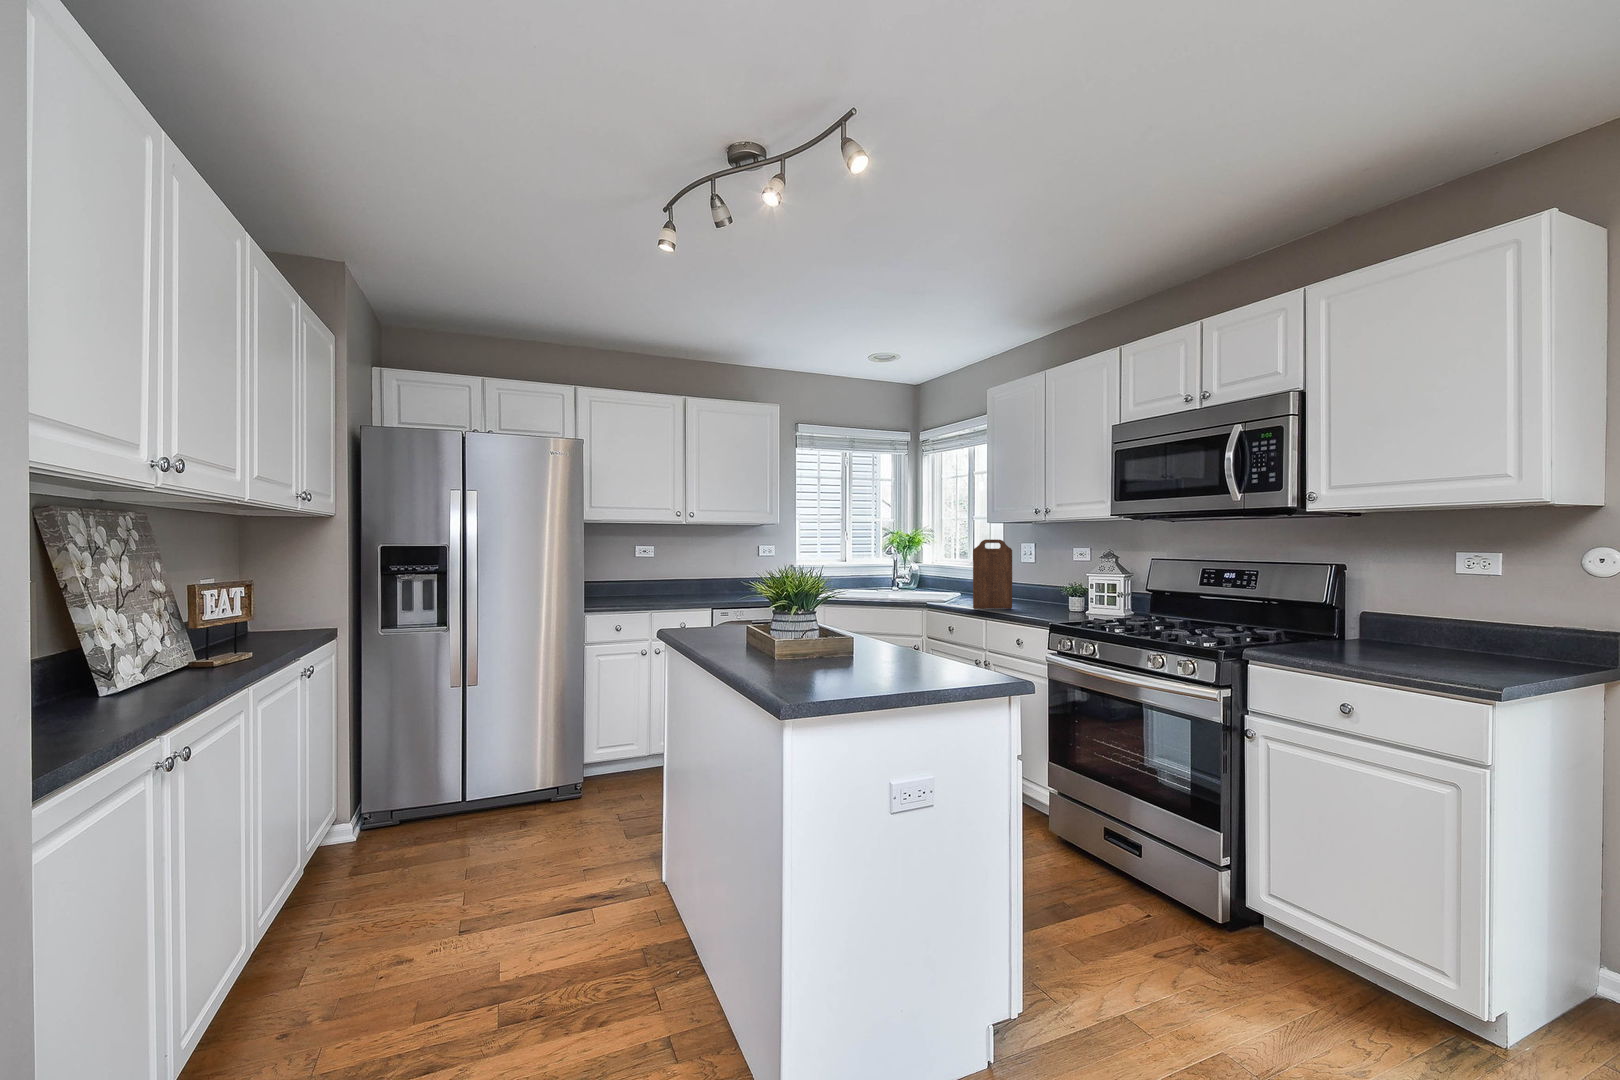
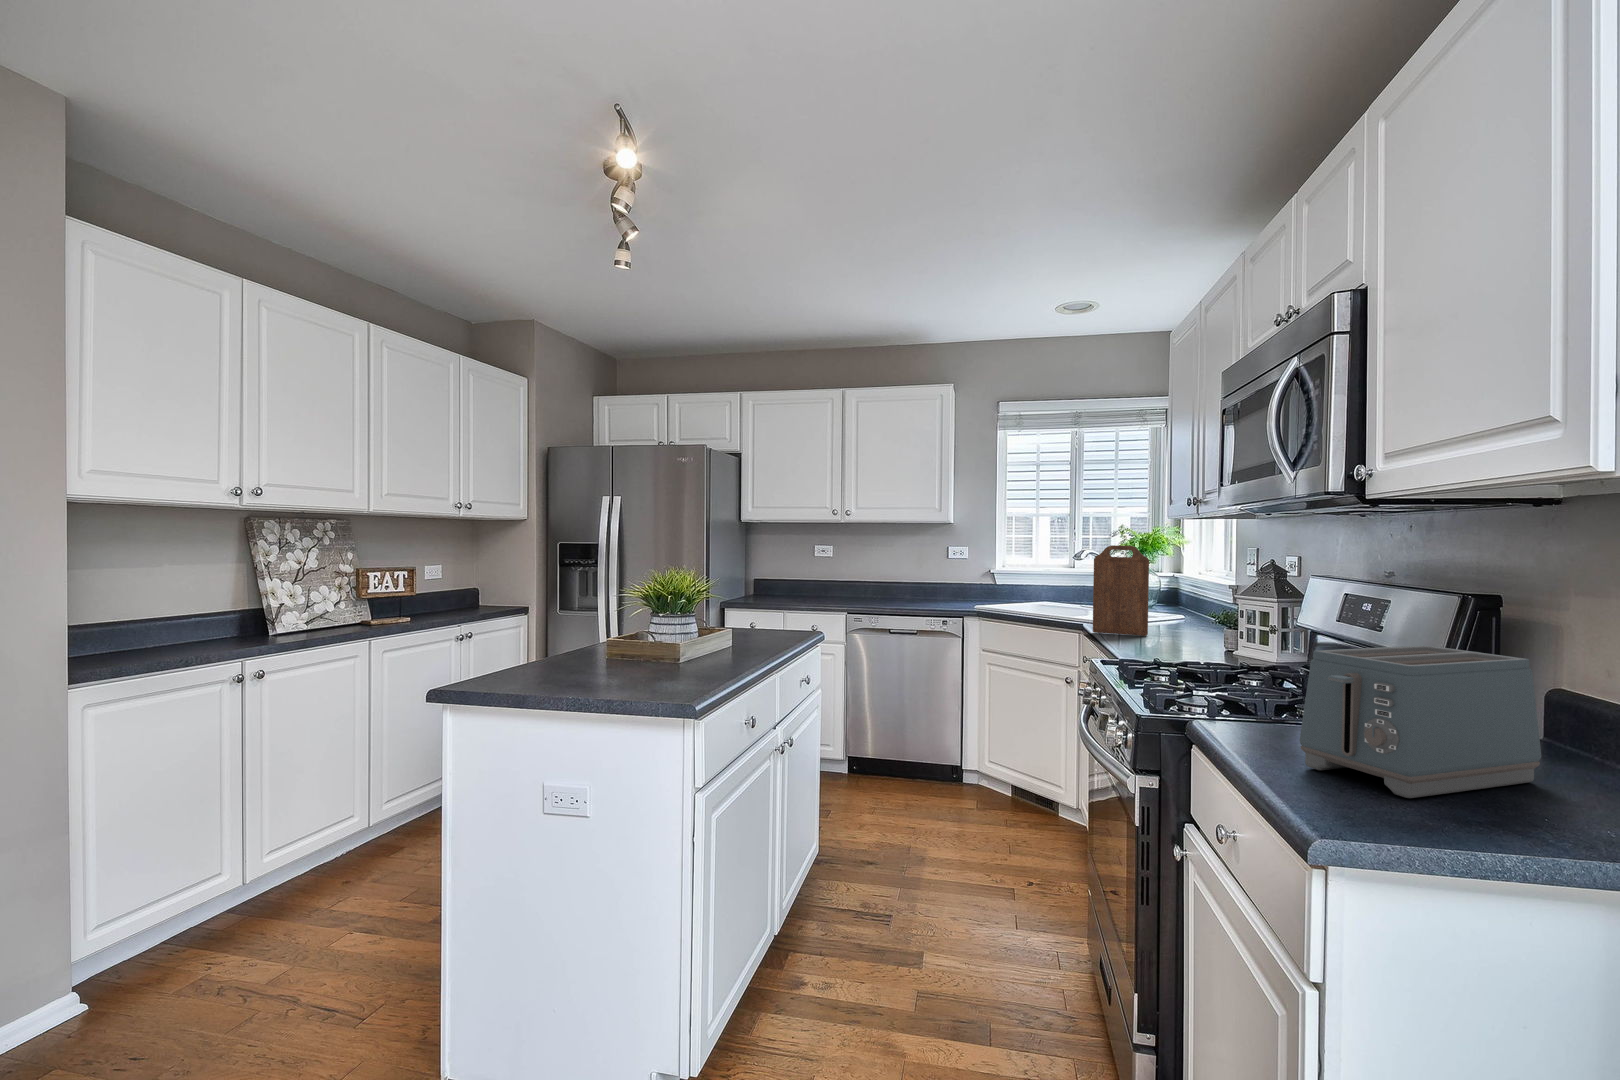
toaster: none [1379,588,1471,671] -> present [1300,645,1541,798]

